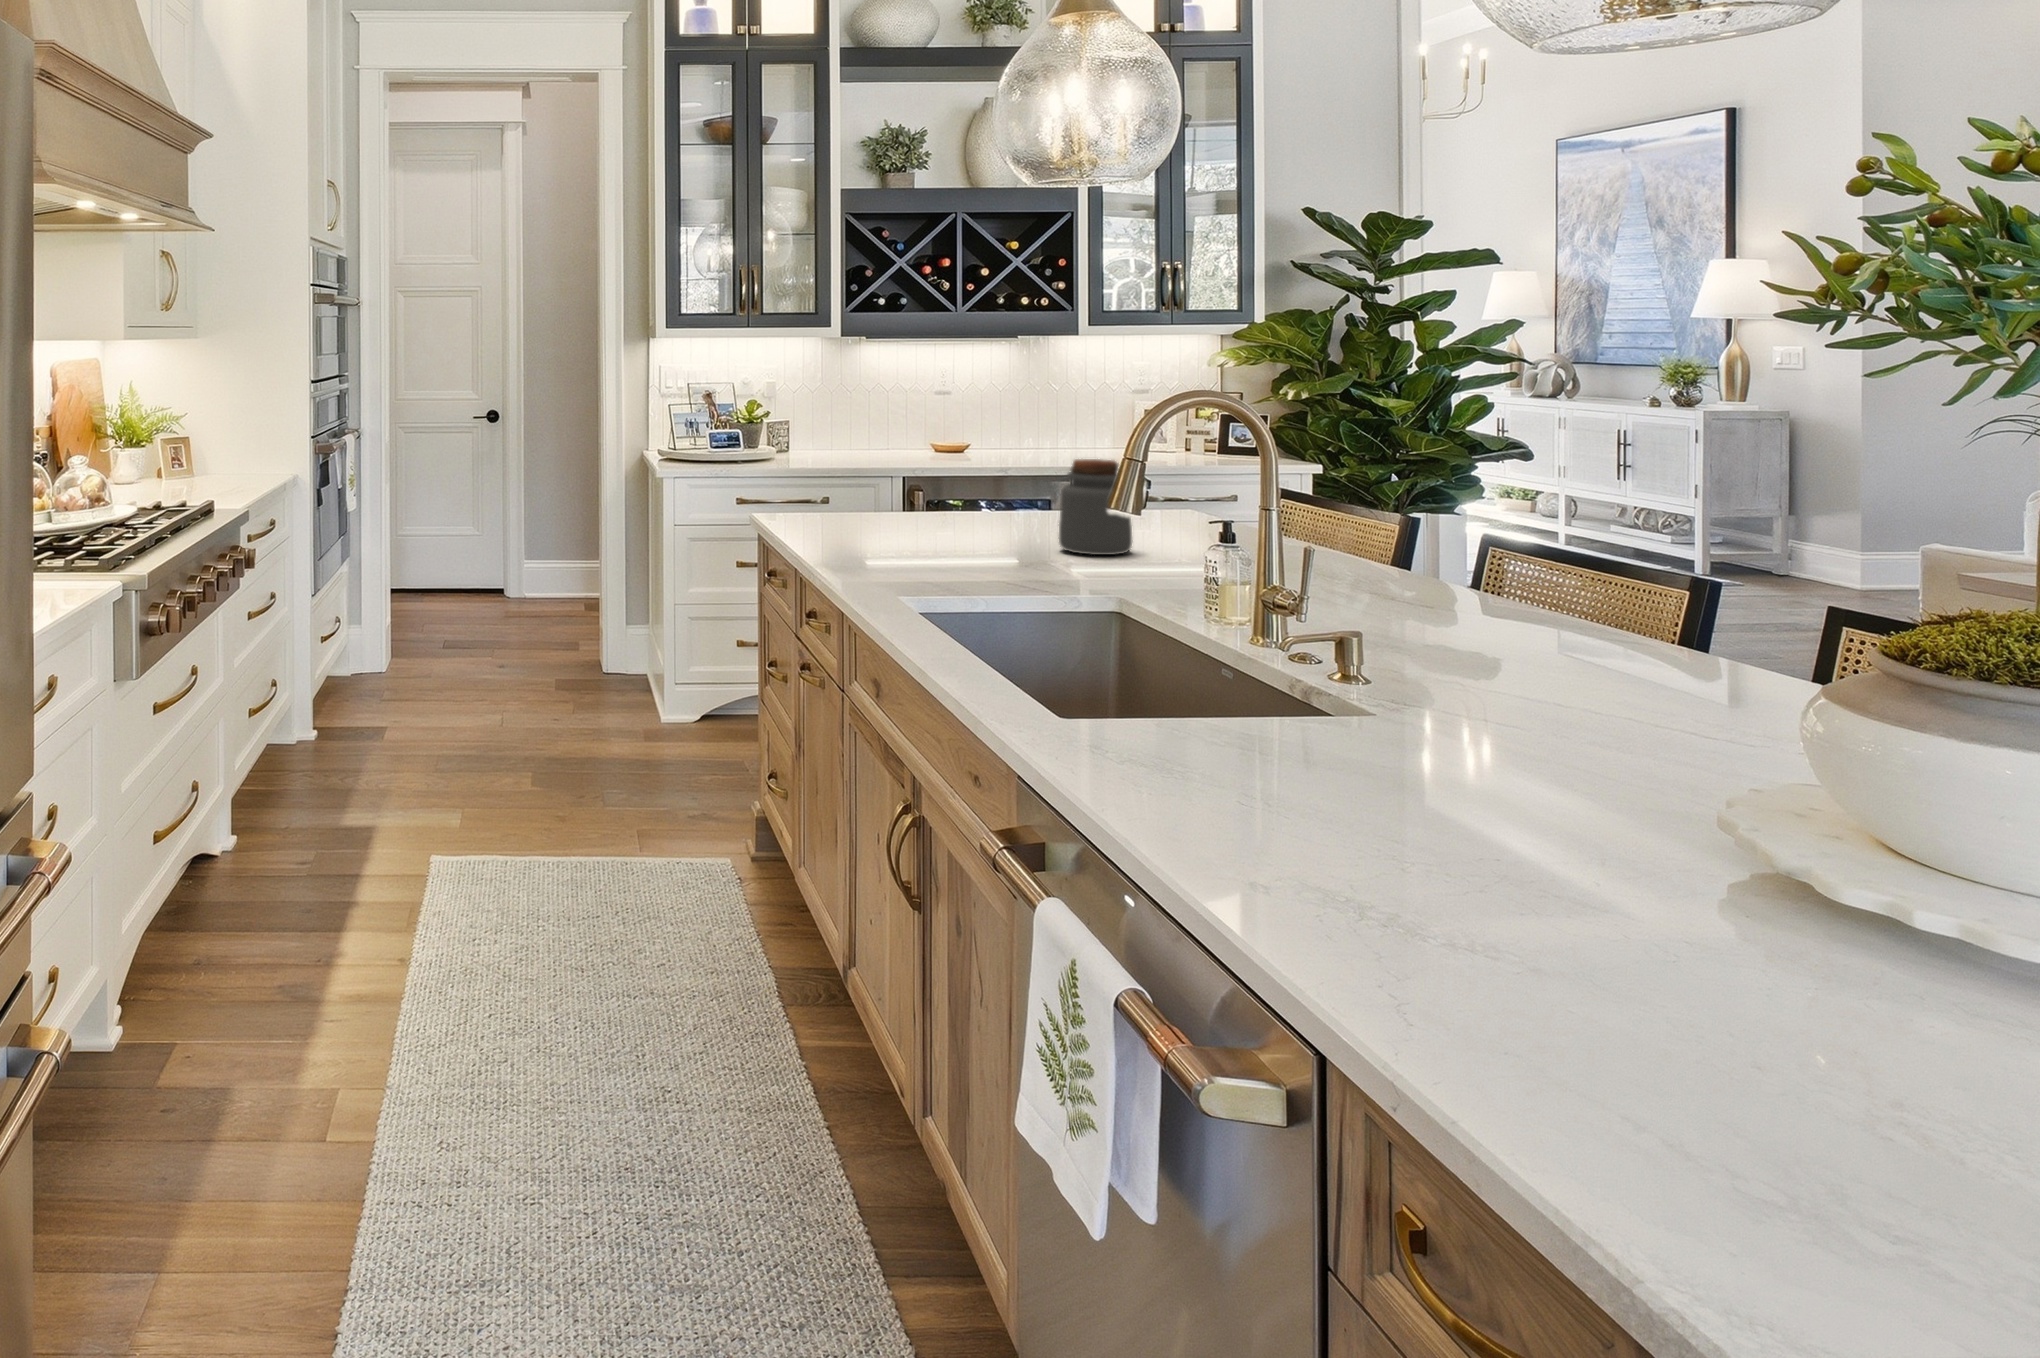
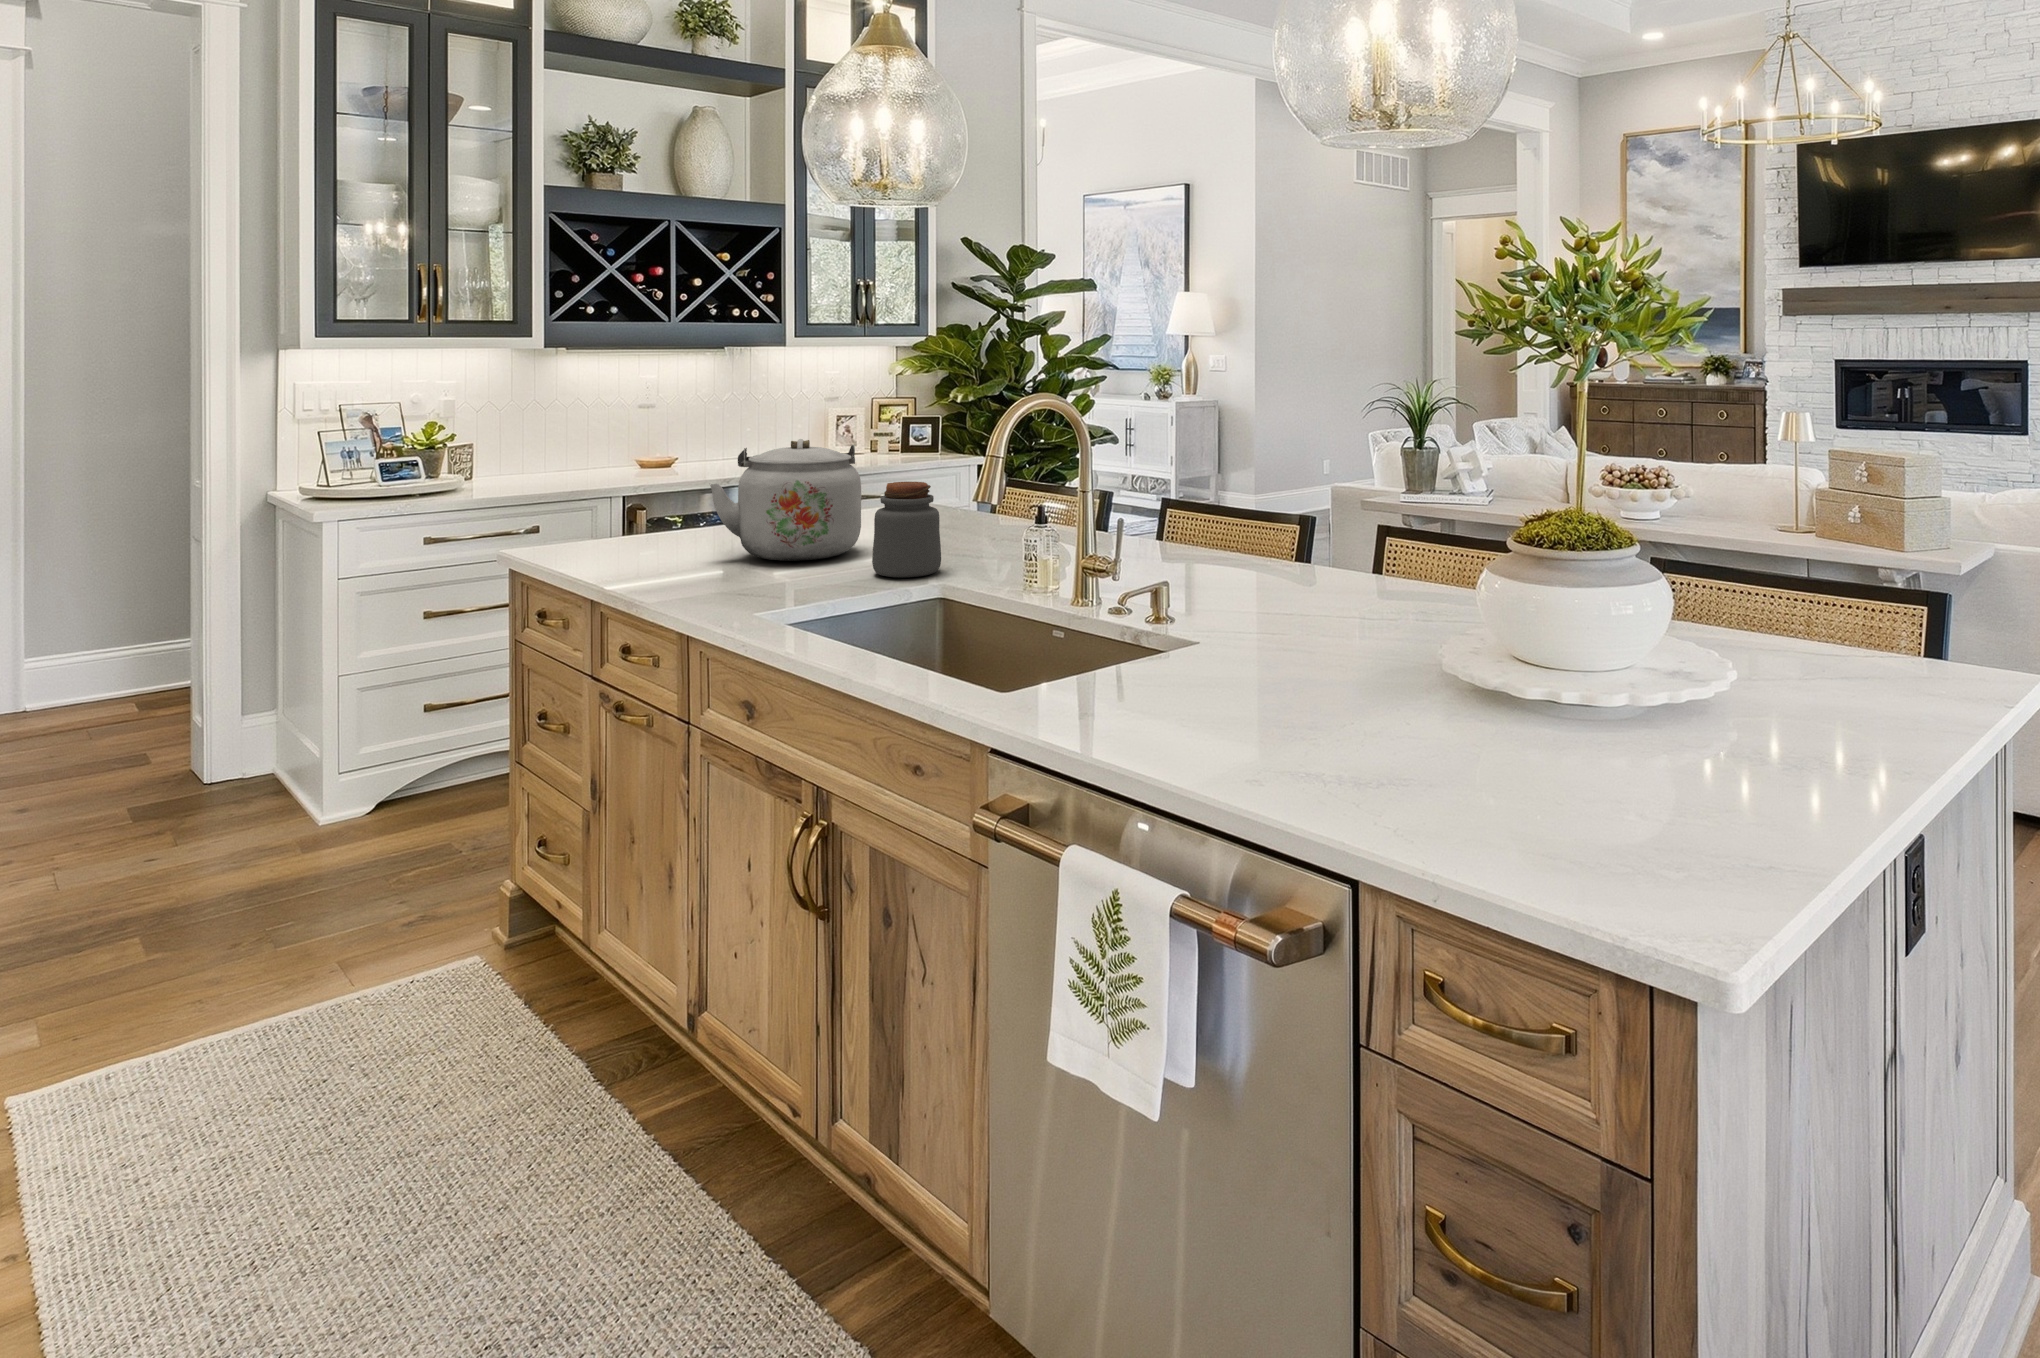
kettle: none [919,415,1068,532] -> present [709,439,861,561]

